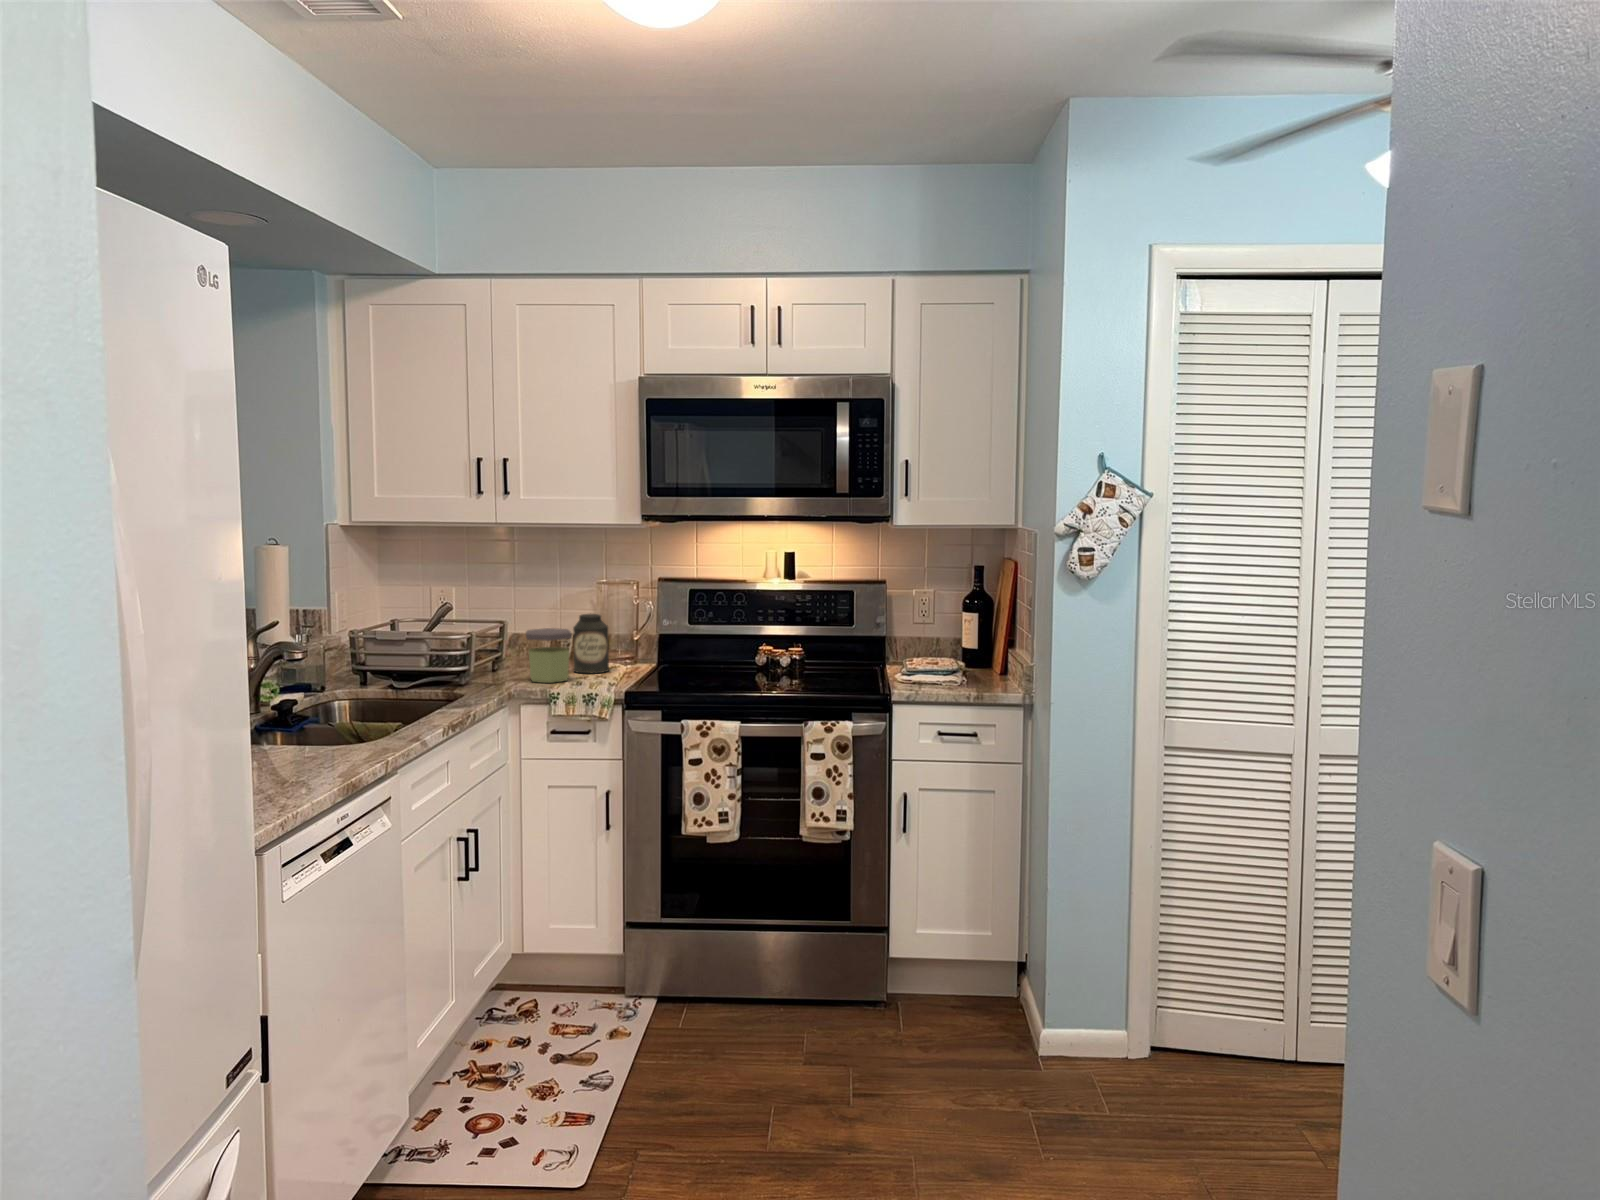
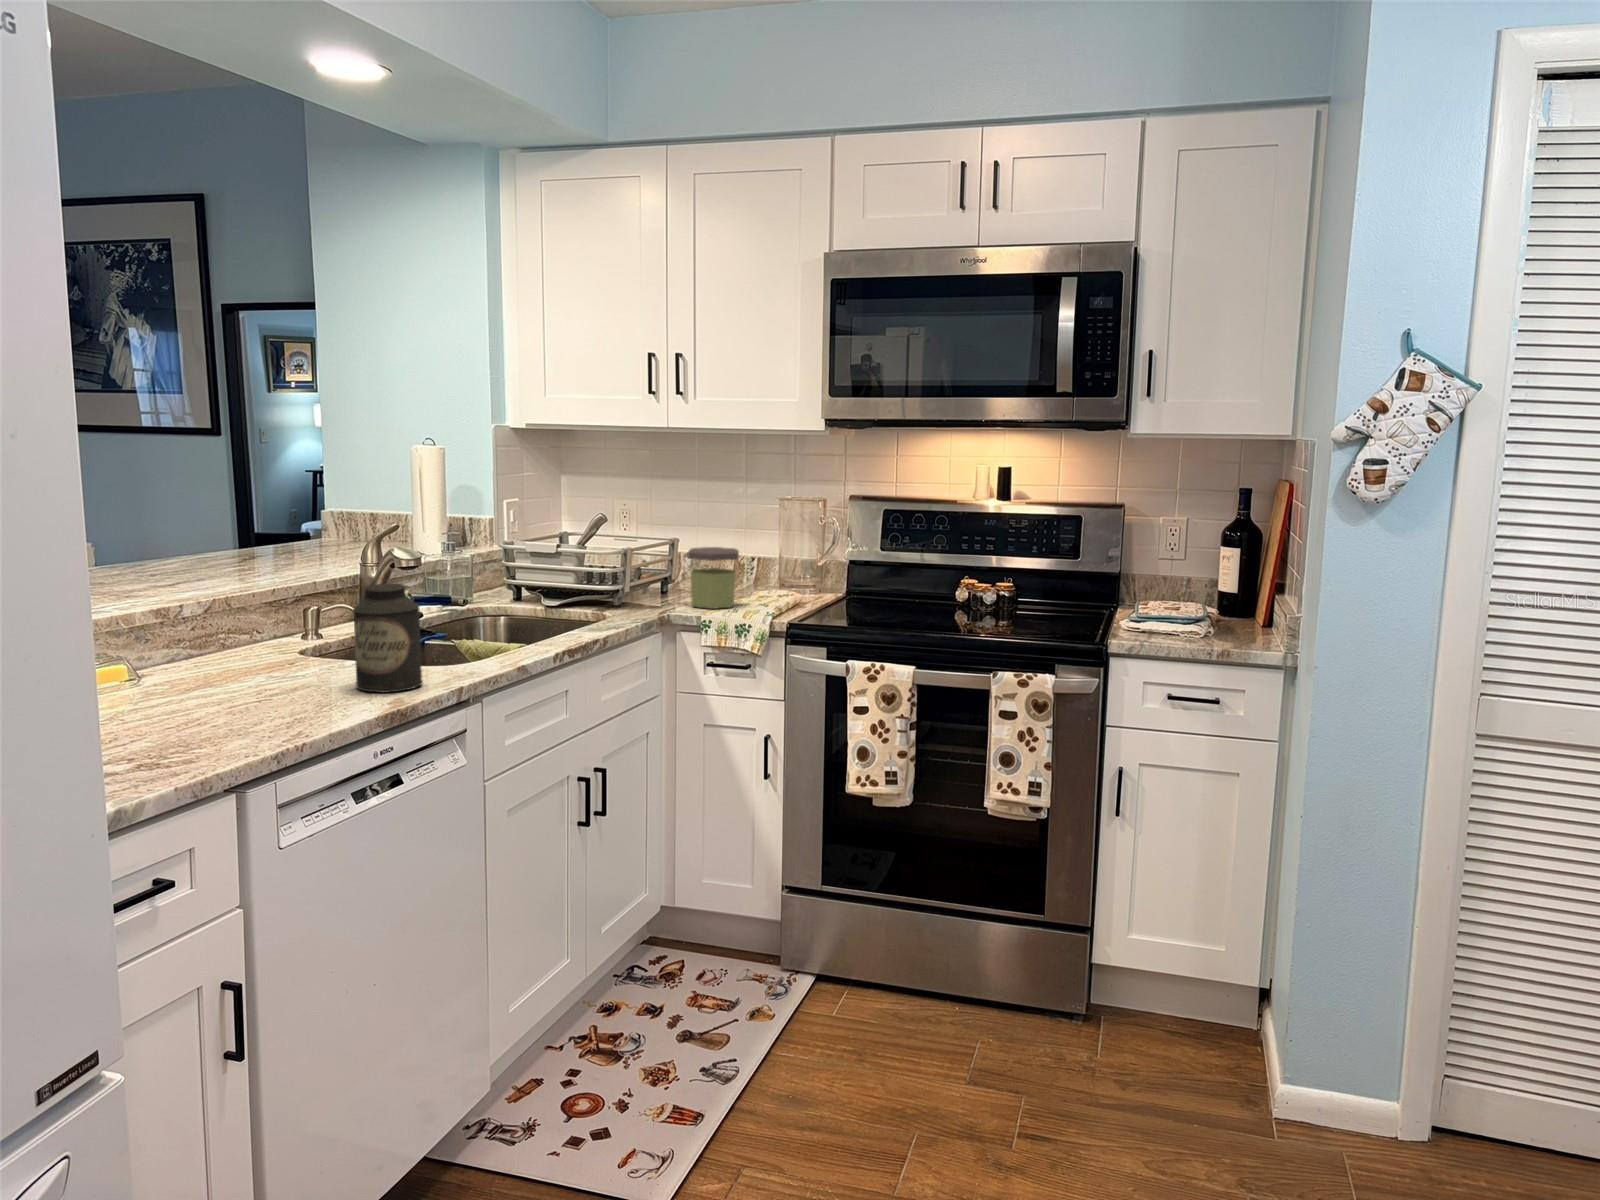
canister: present [573,614,609,674] -> present [354,583,422,692]

